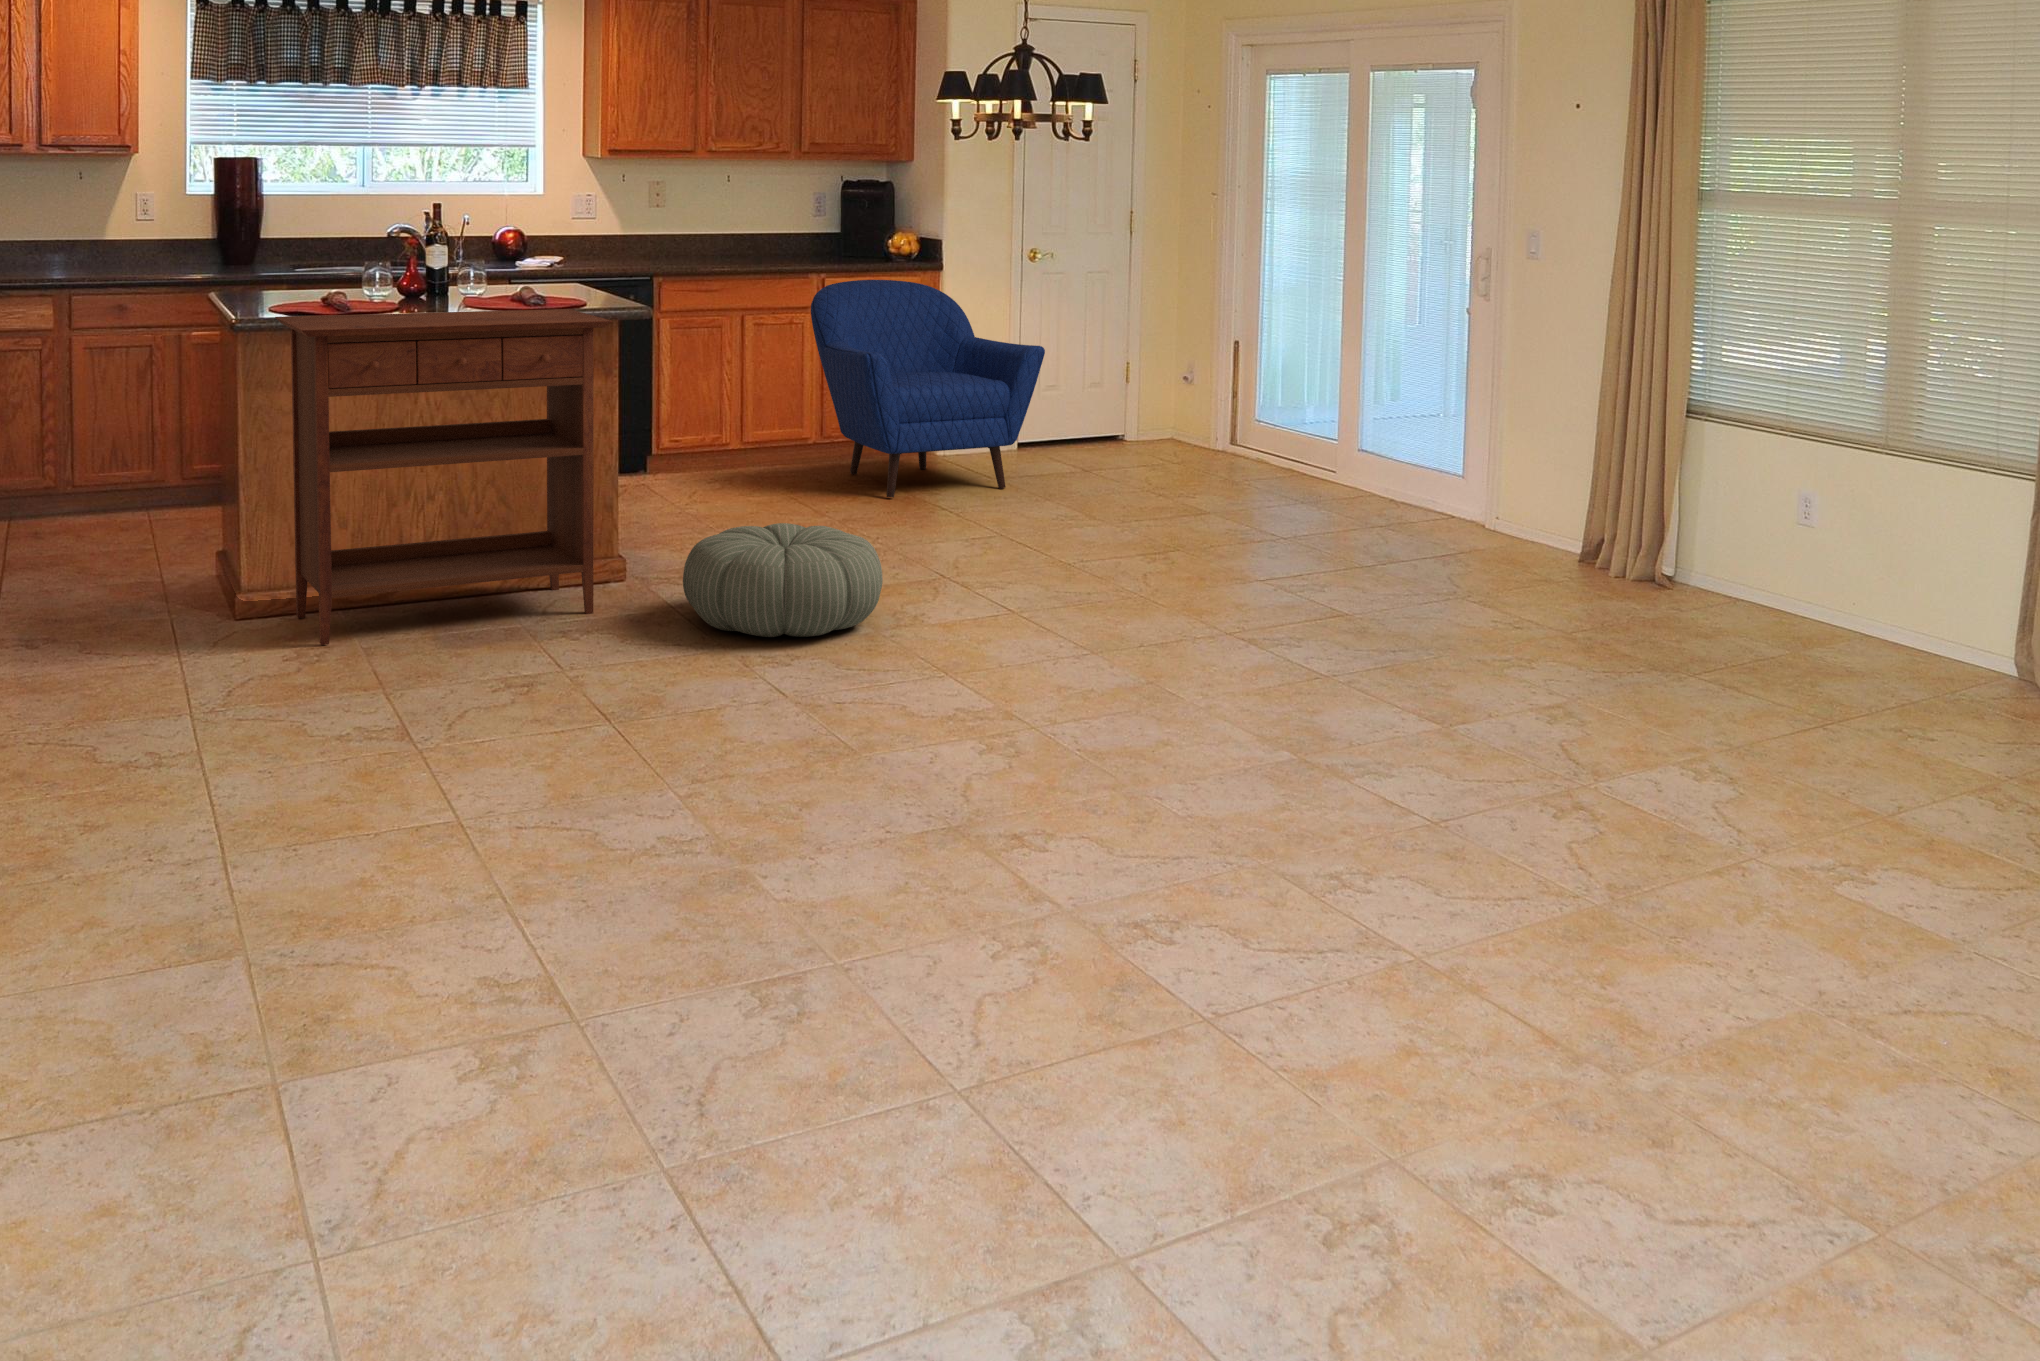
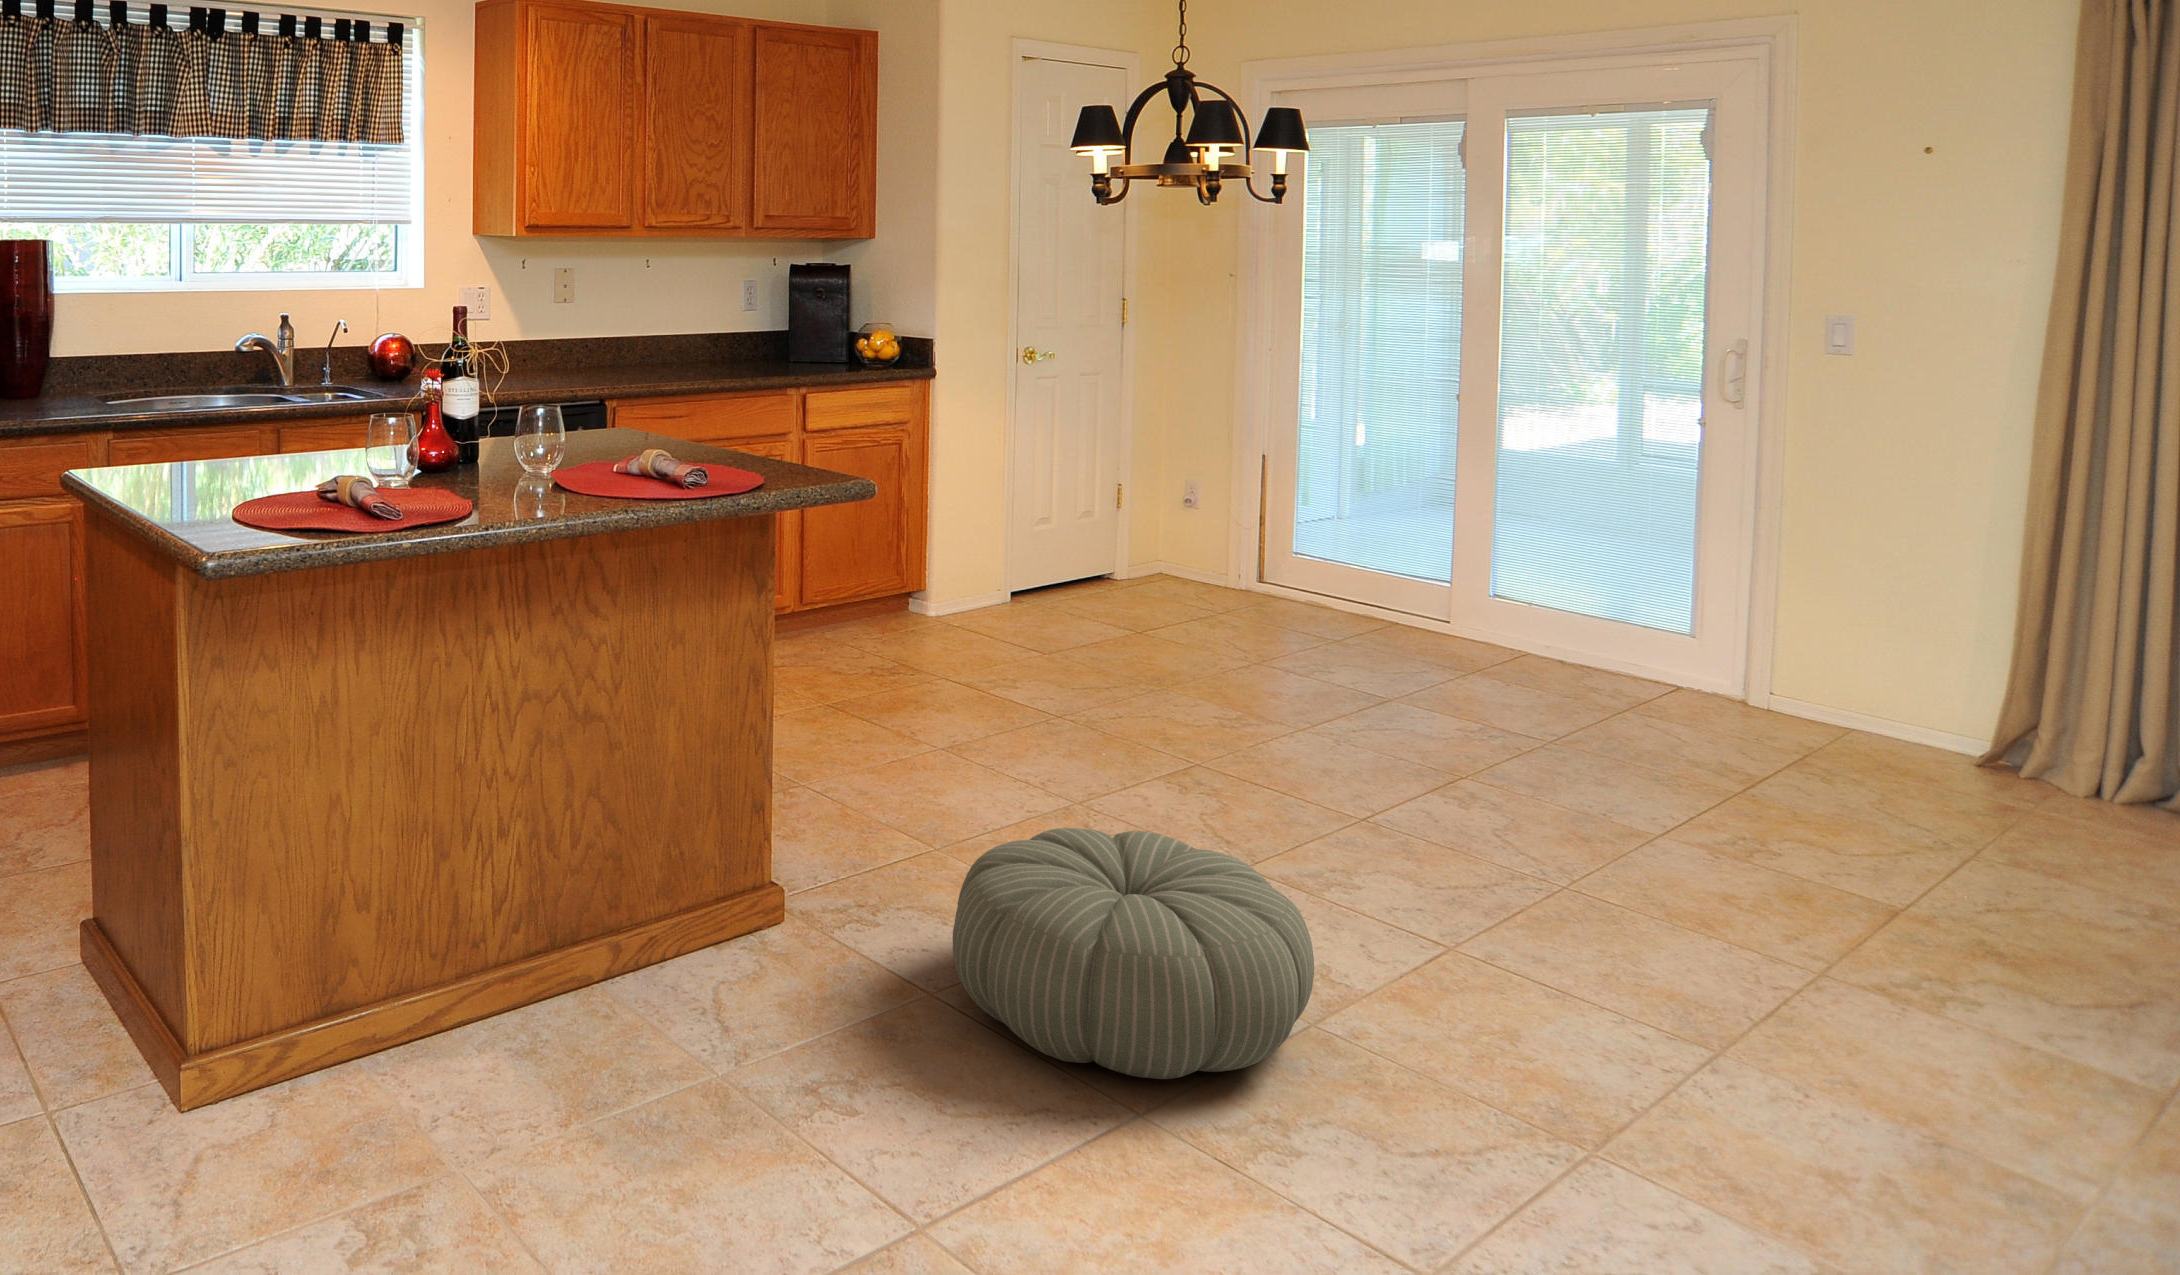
armchair: present [811,280,1045,498] -> none [800,393,1128,696]
console table: present [275,309,612,645] -> none [234,476,834,1177]

